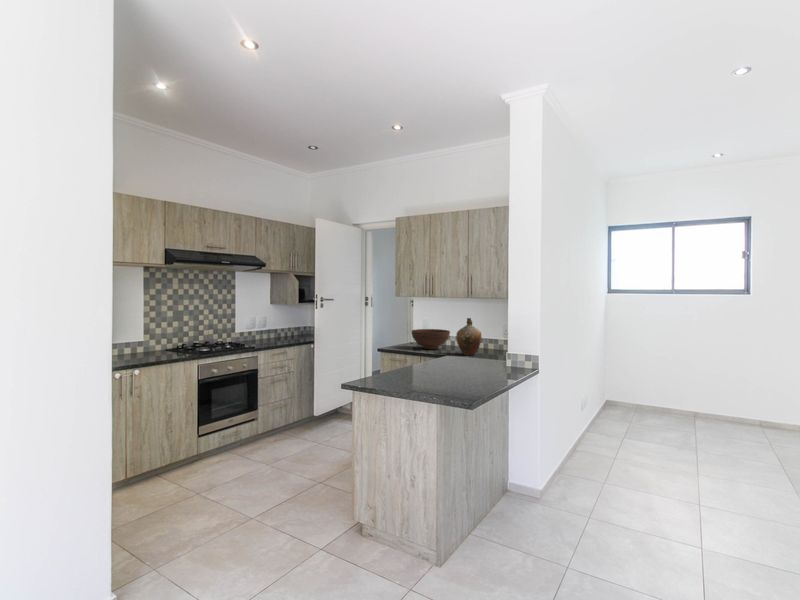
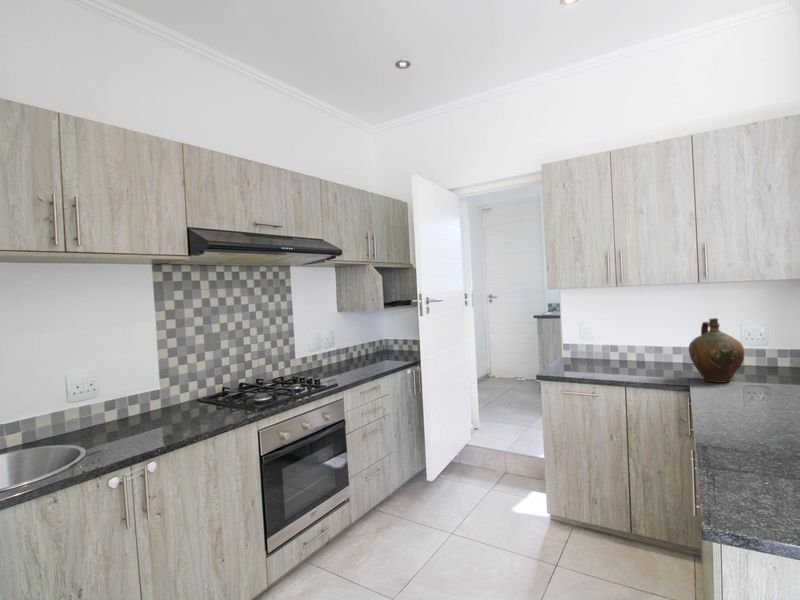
fruit bowl: present [412,329,450,349] -> none [581,337,650,371]

